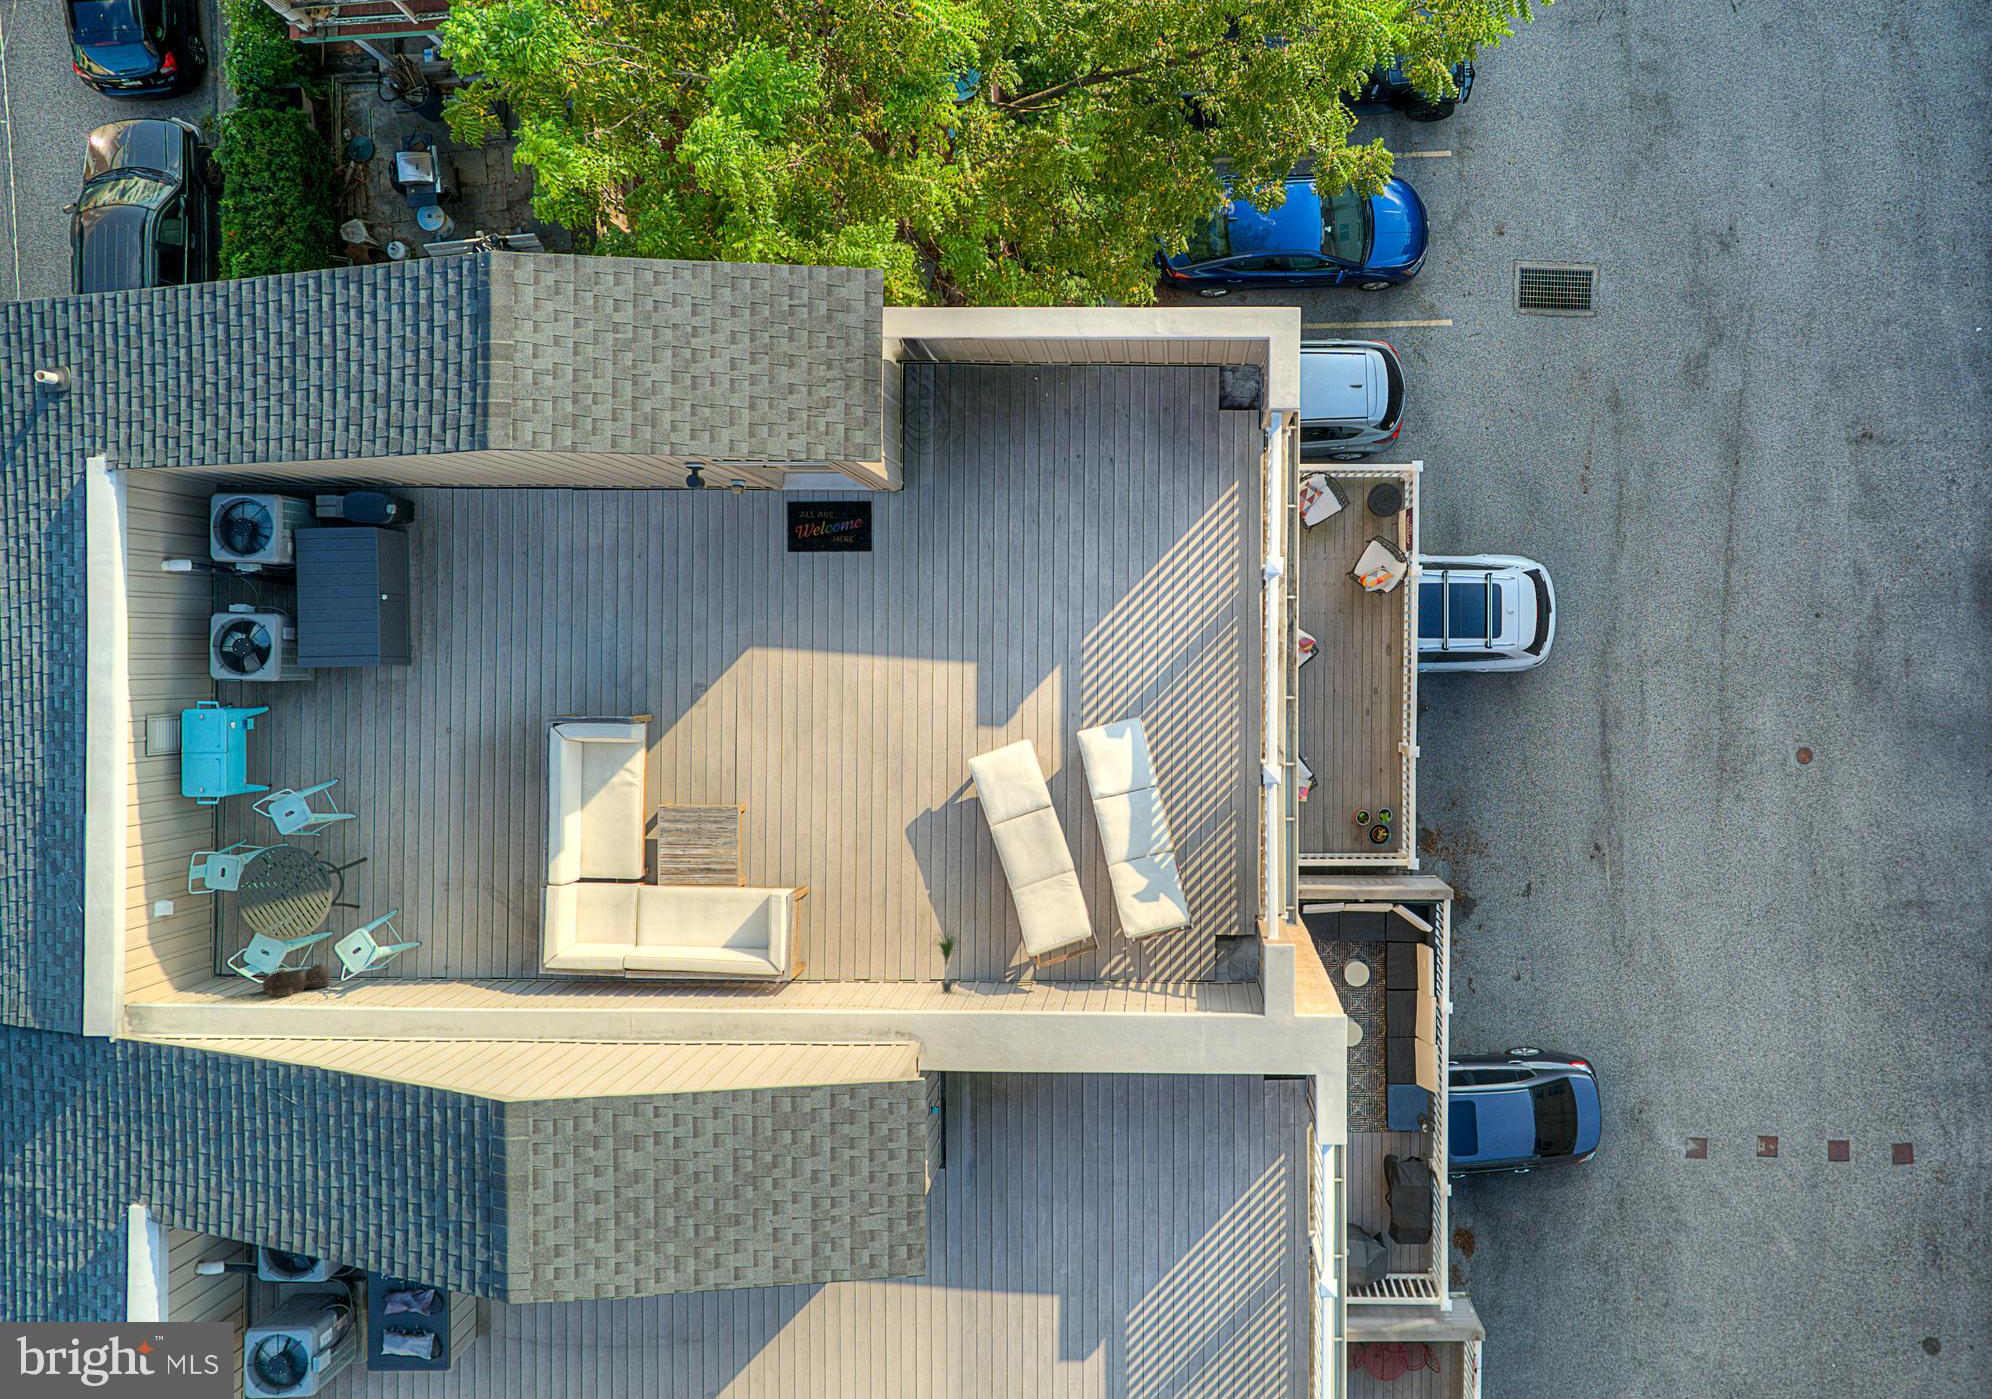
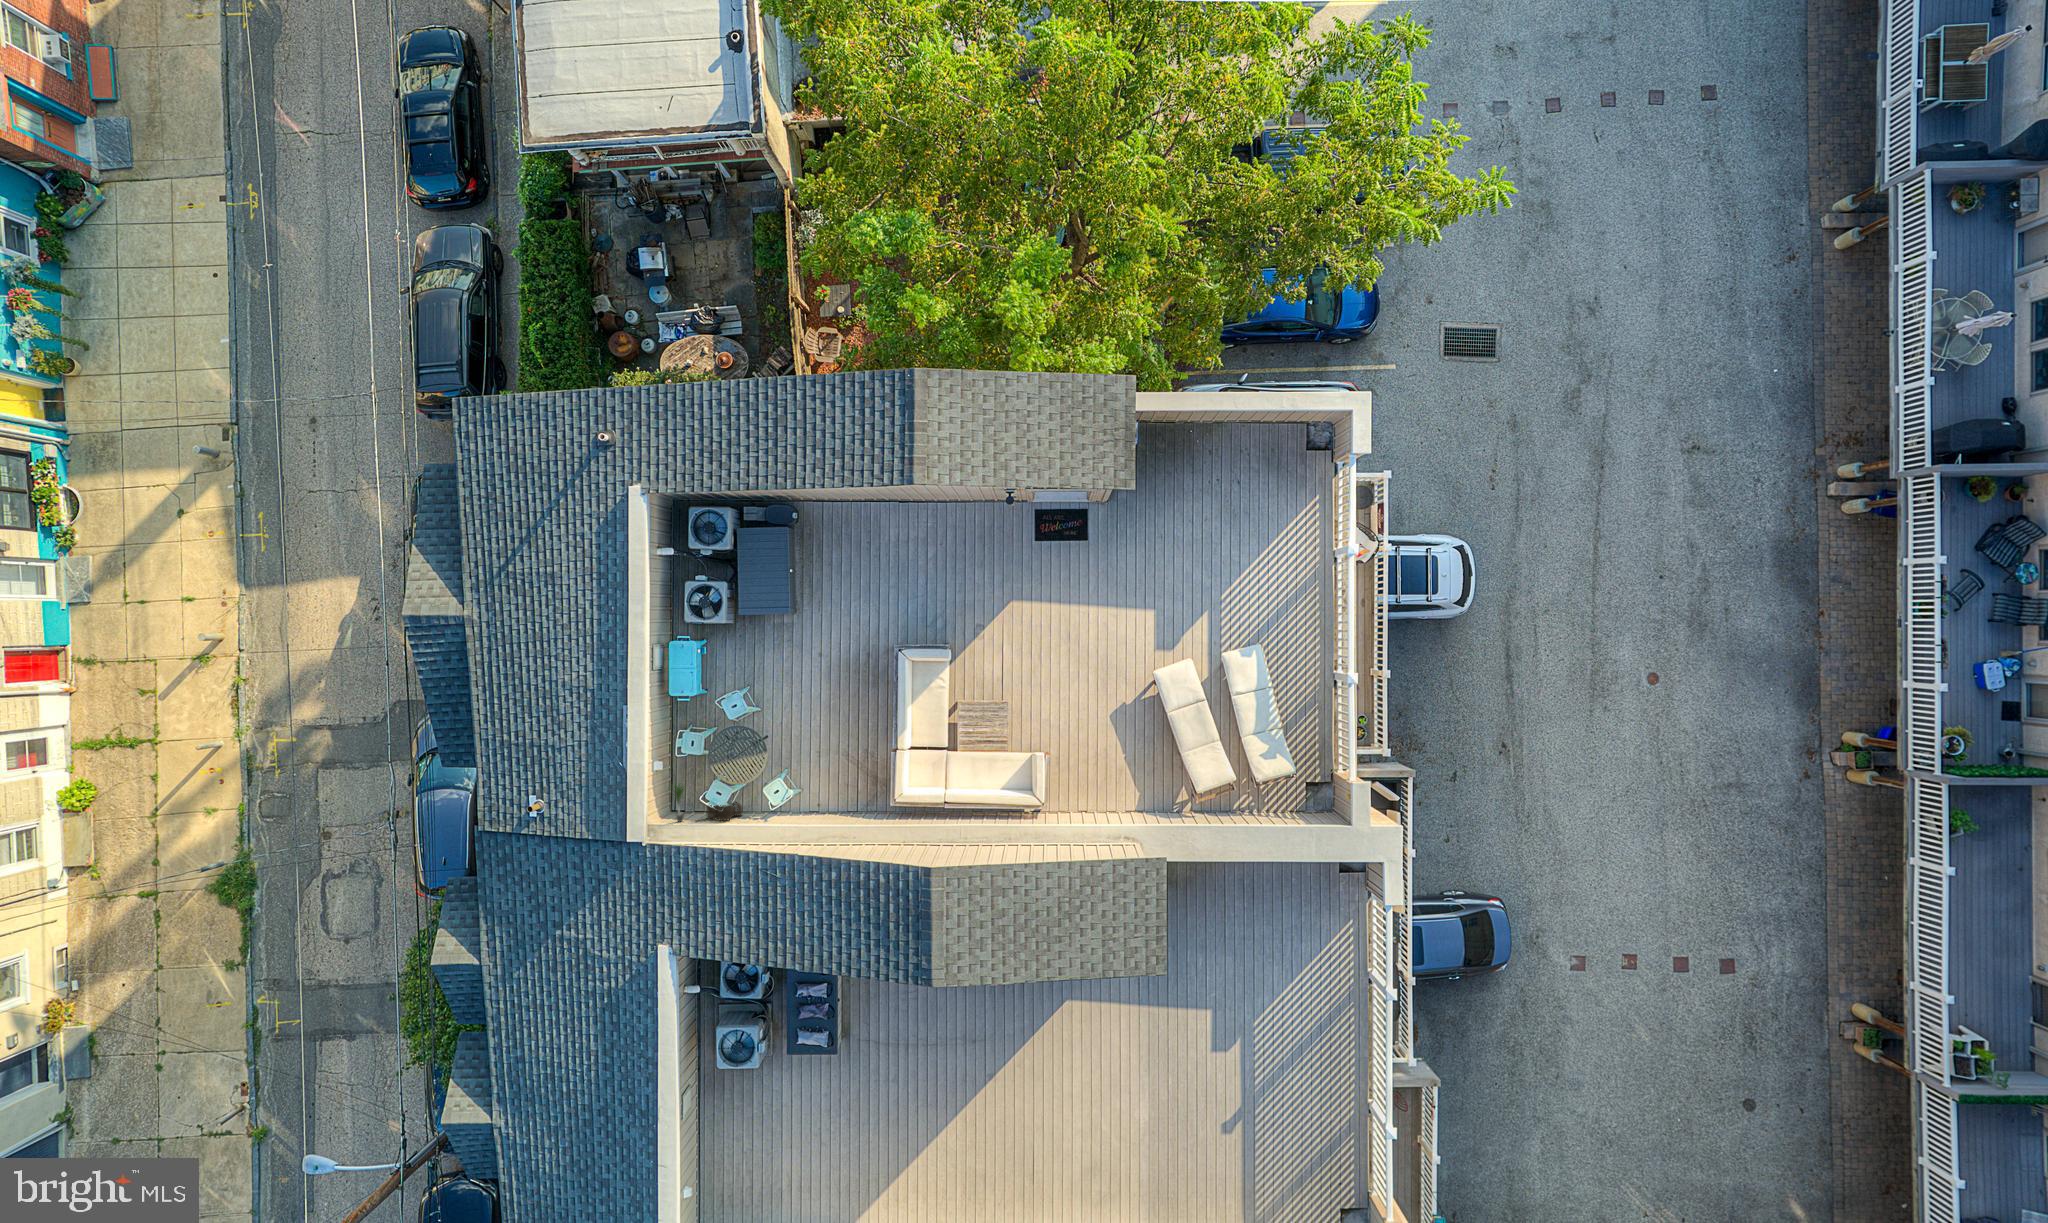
potted plant: present [937,933,957,993] -> present [674,784,684,822]

